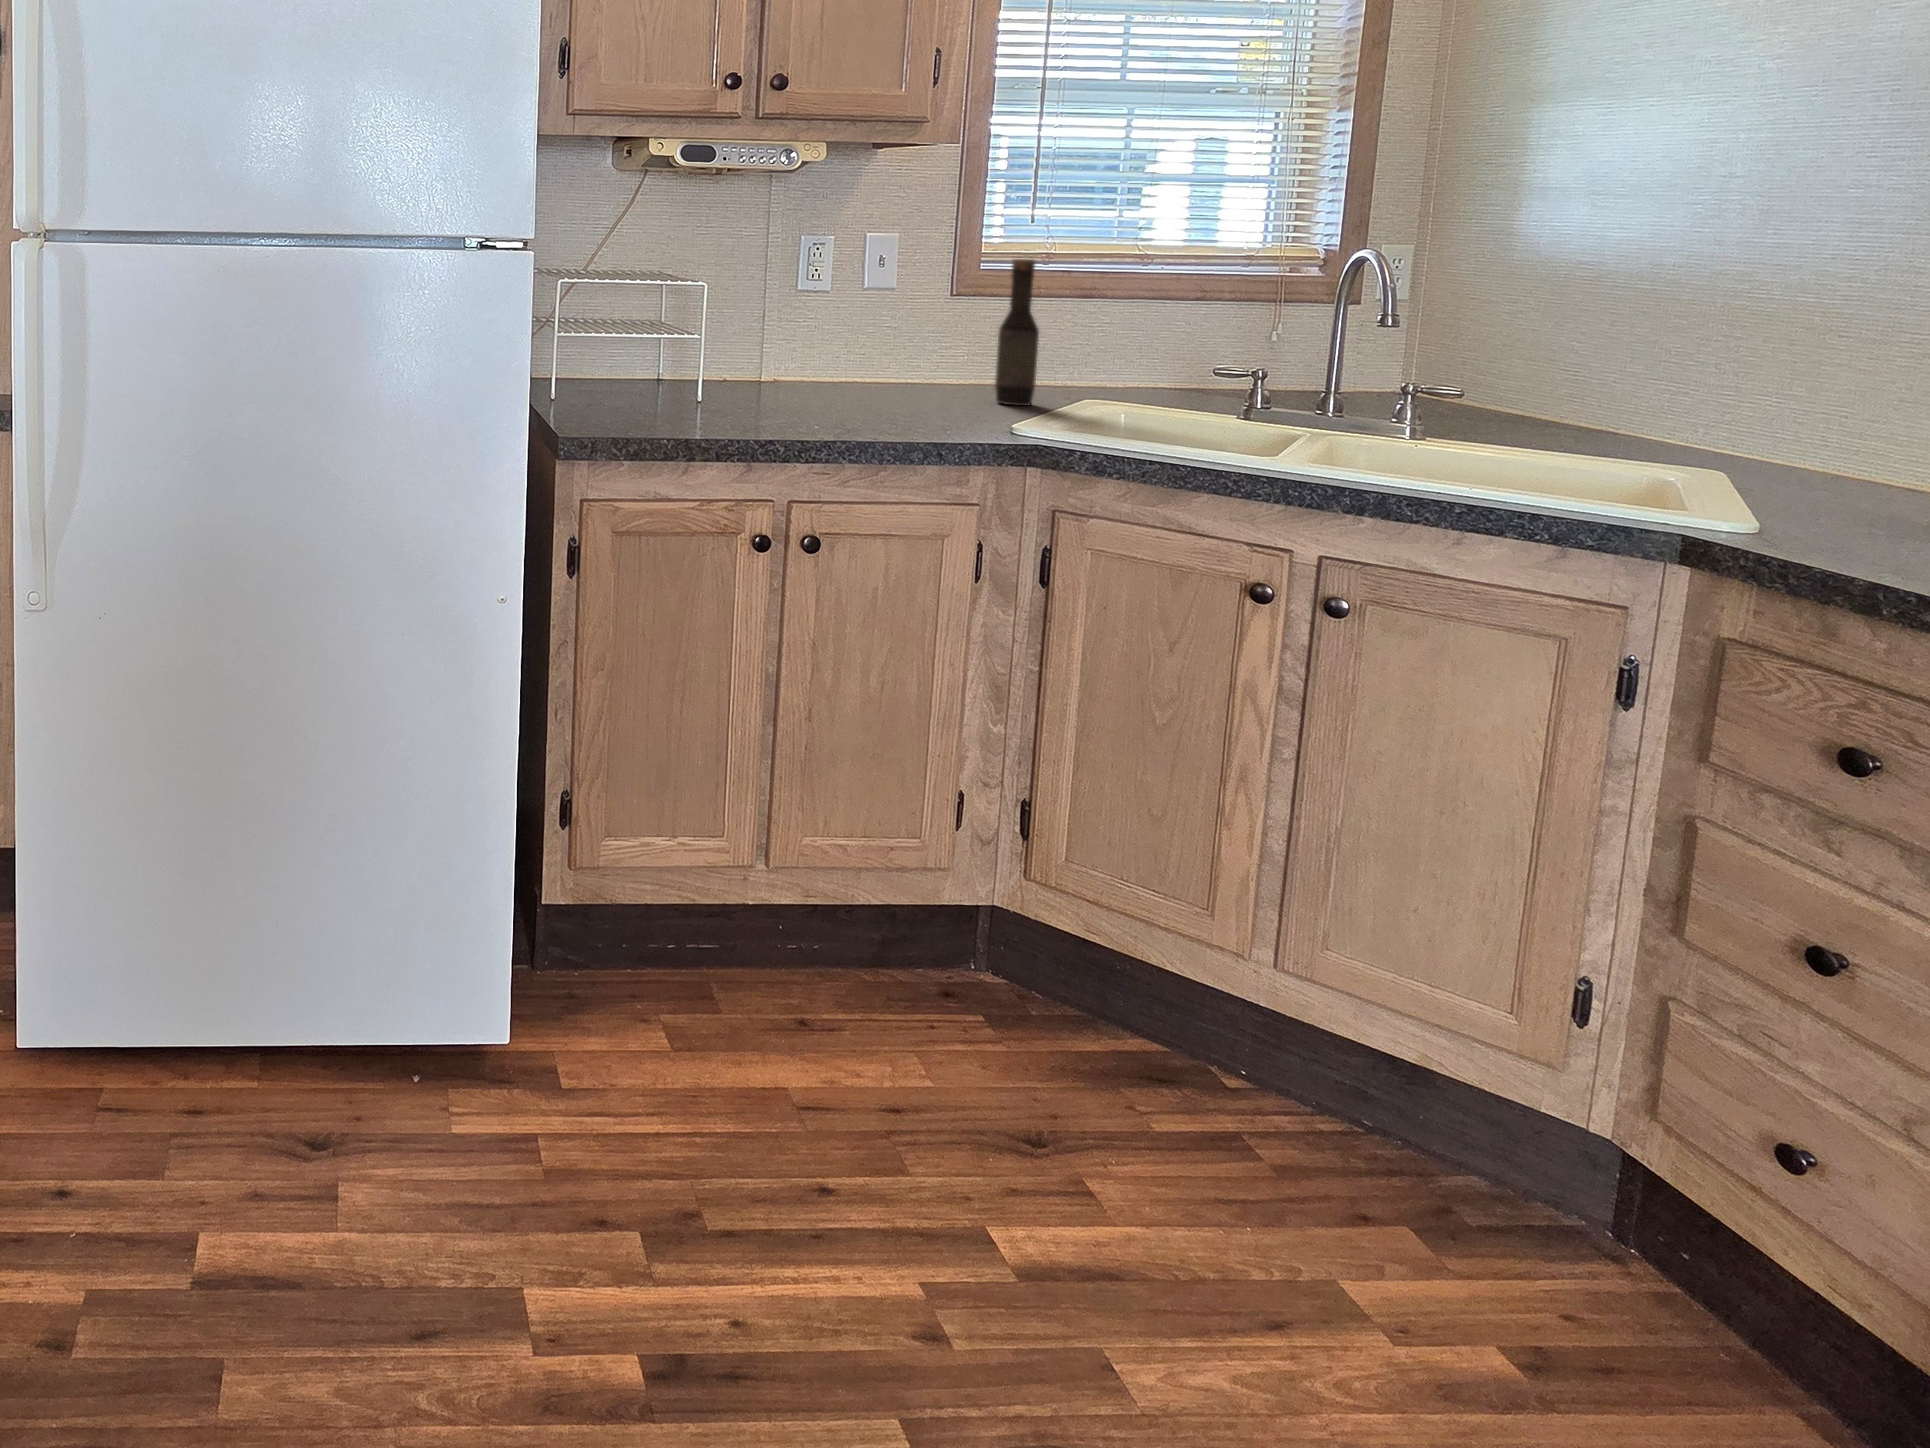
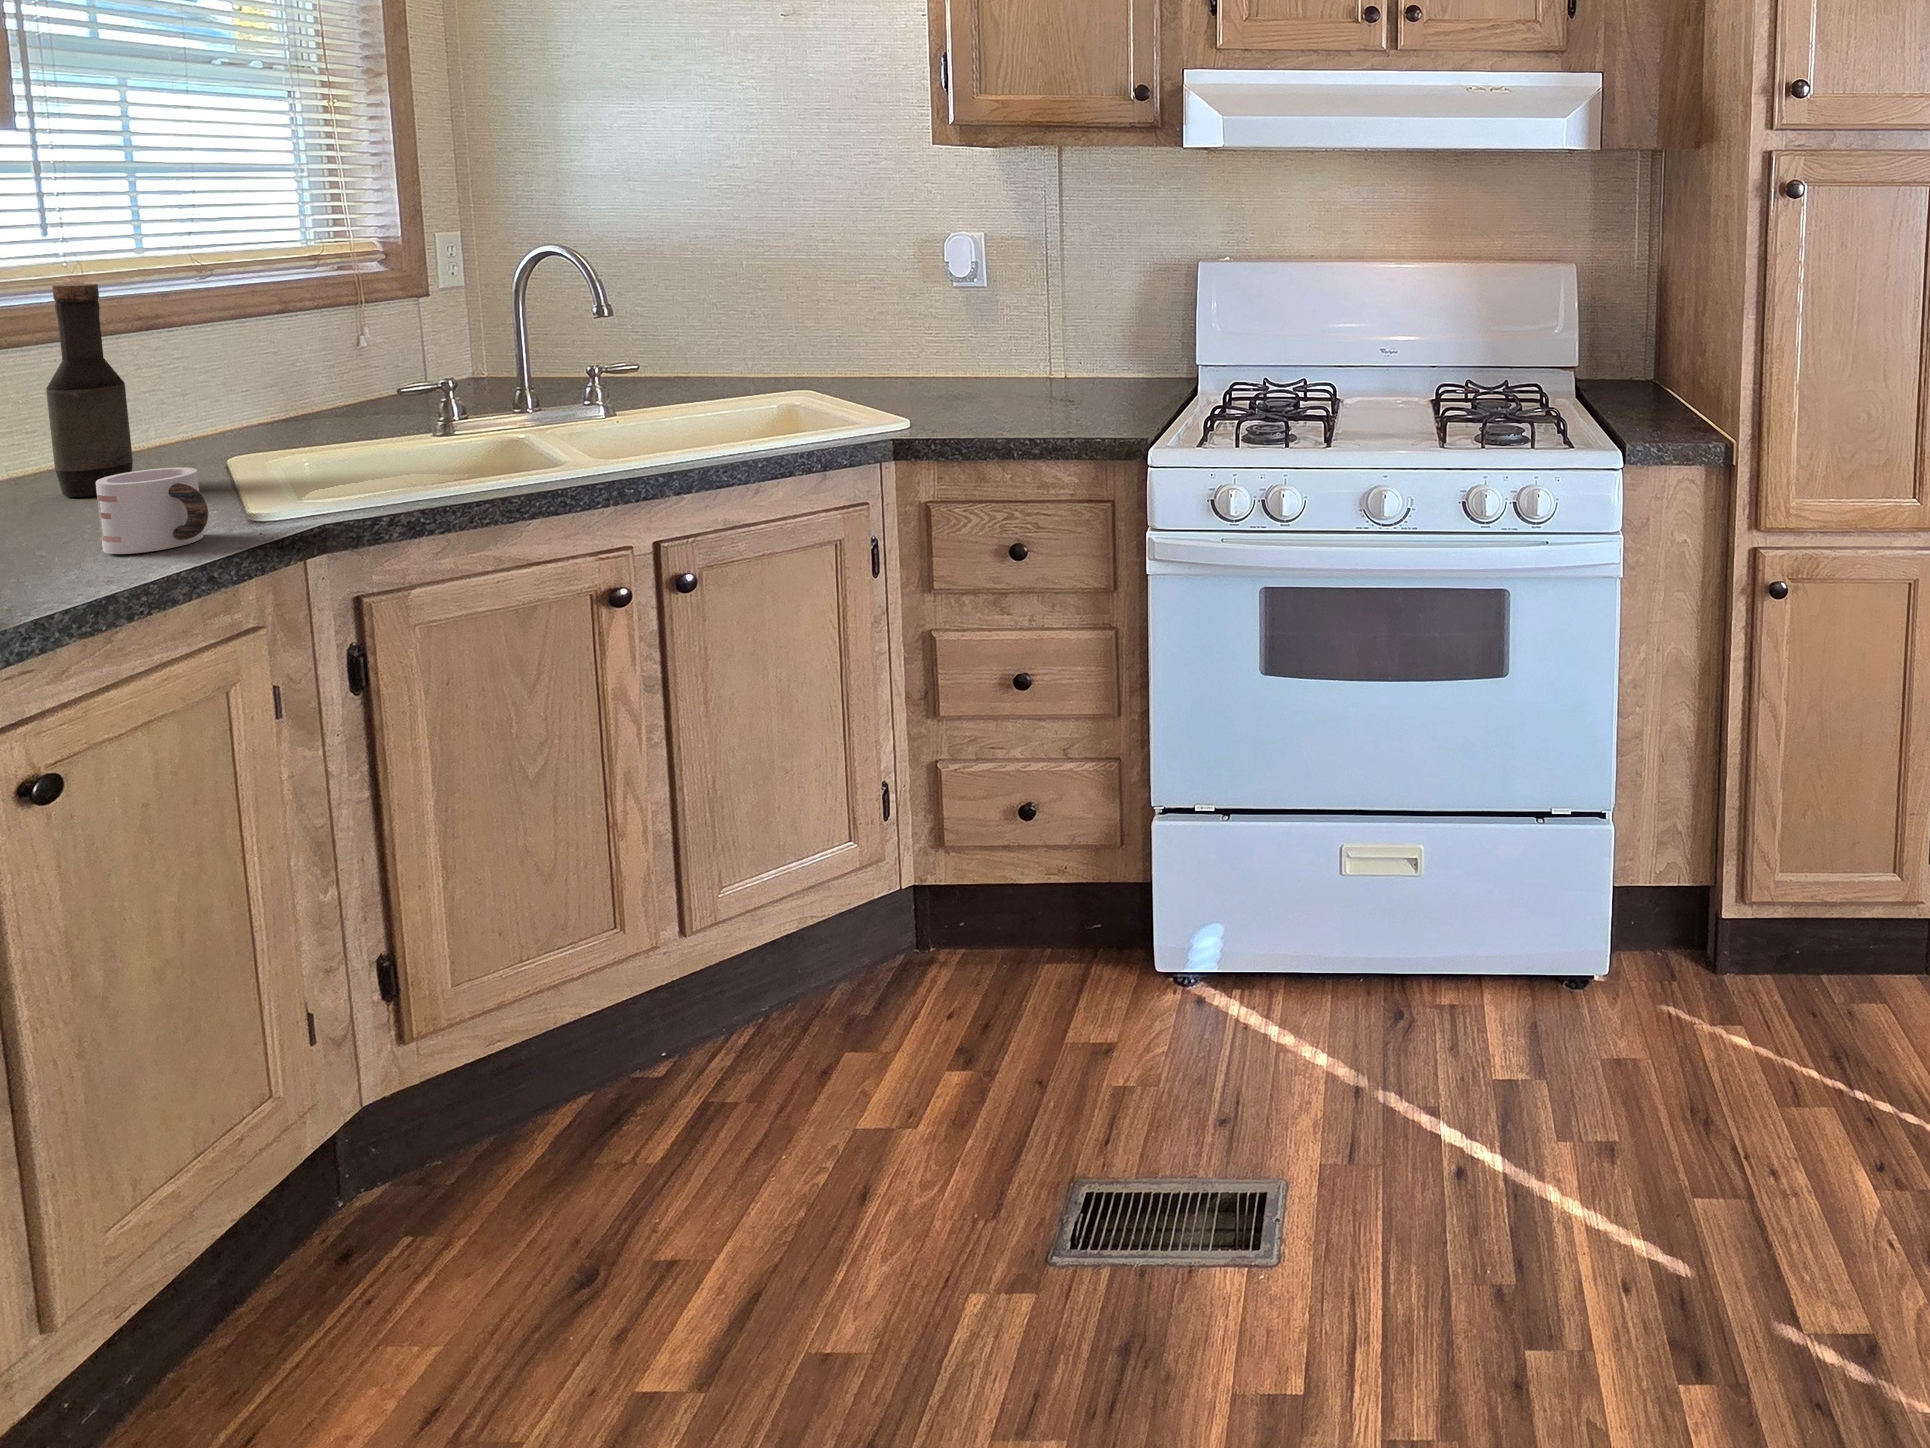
mug: none [937,379,992,433] -> present [96,467,208,554]

